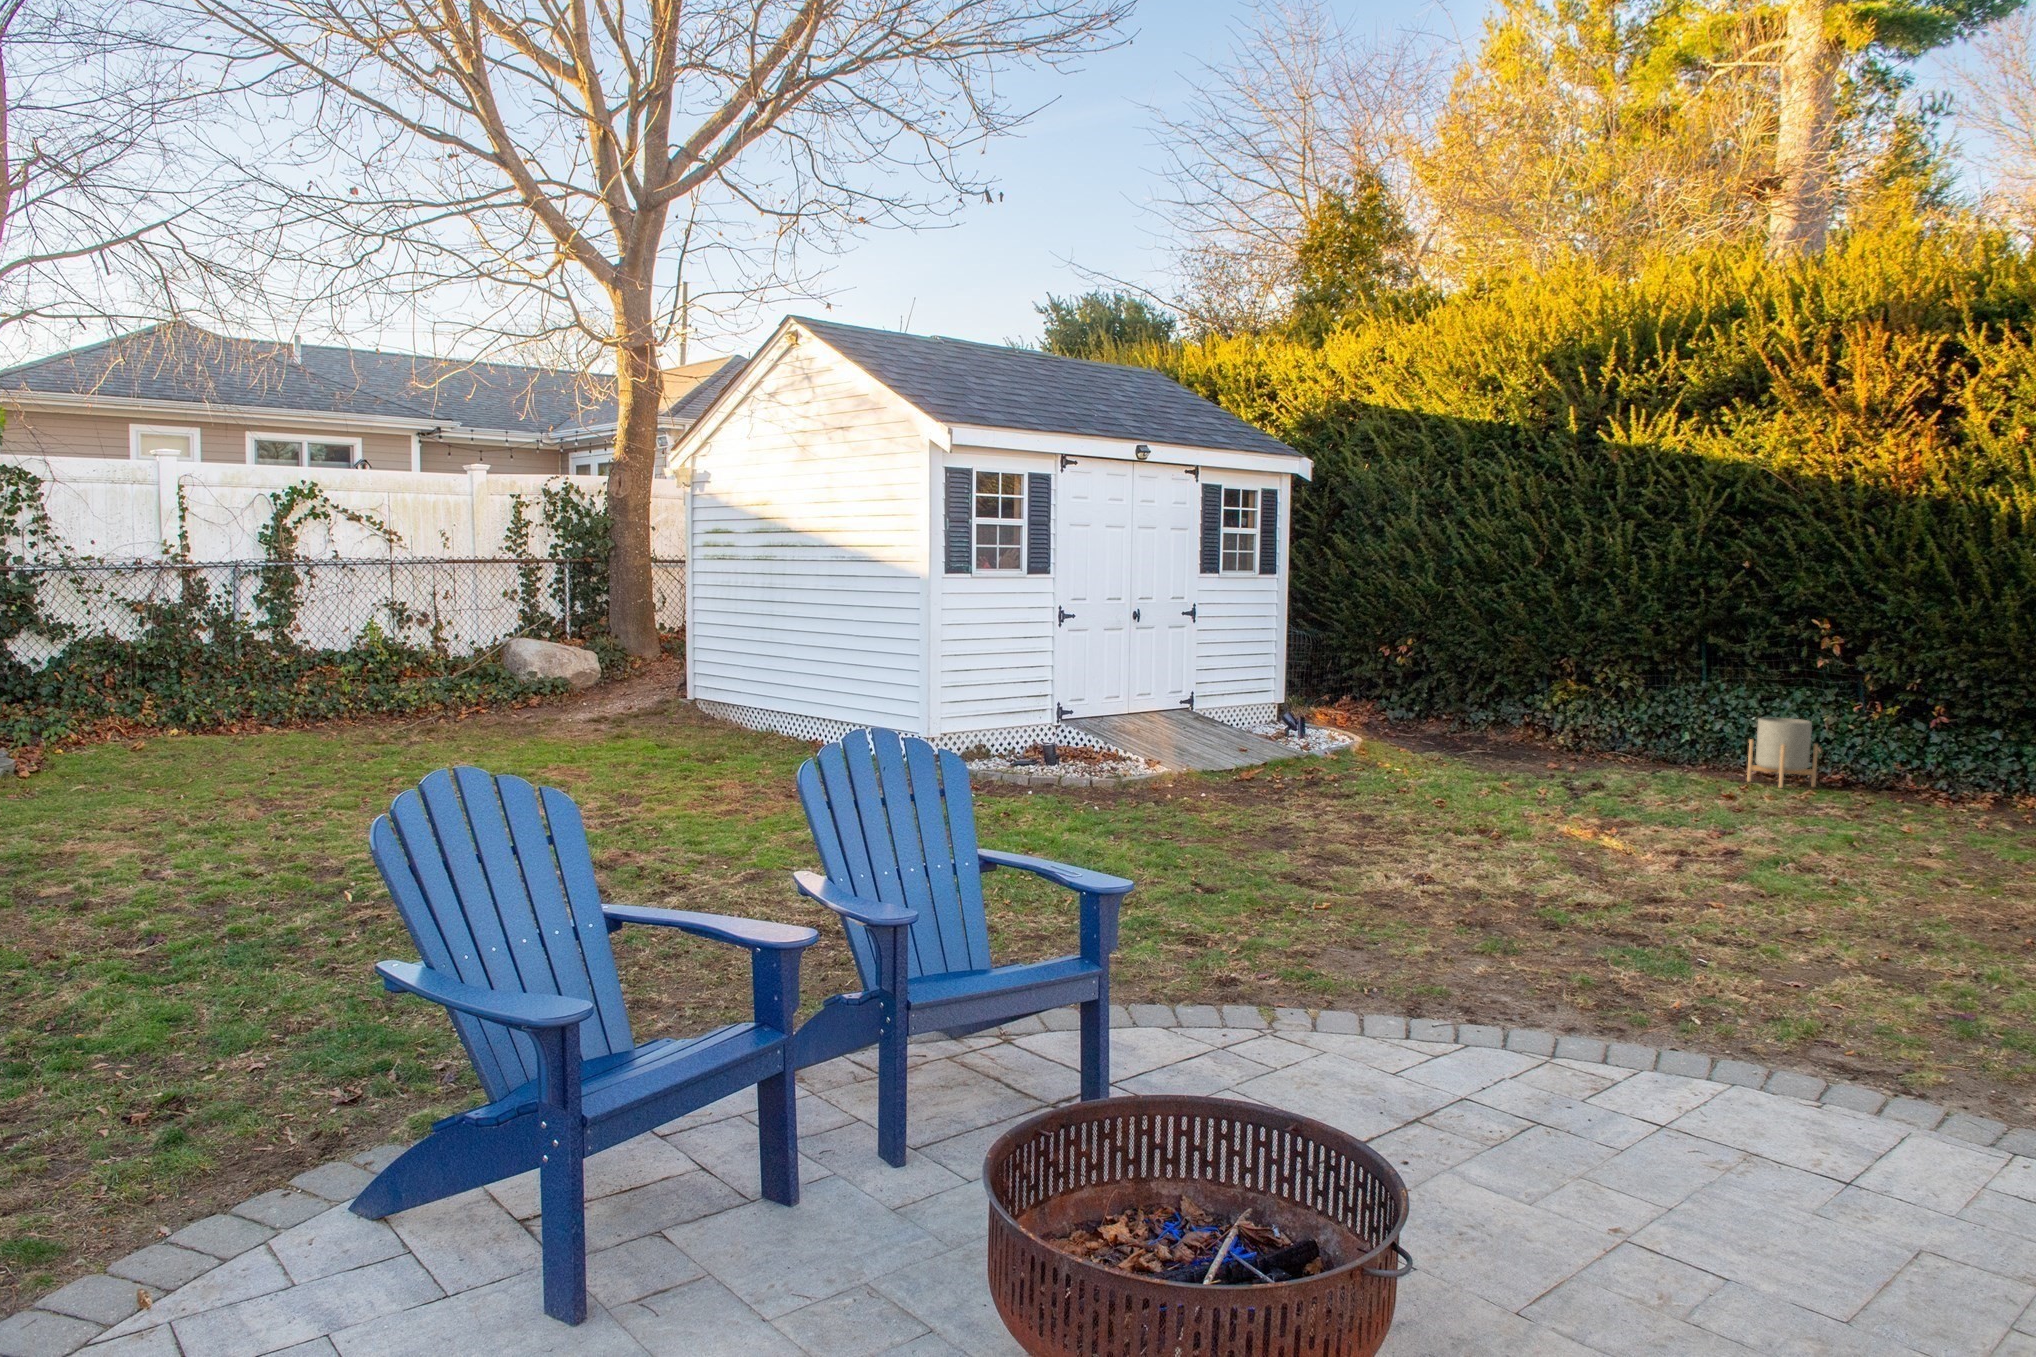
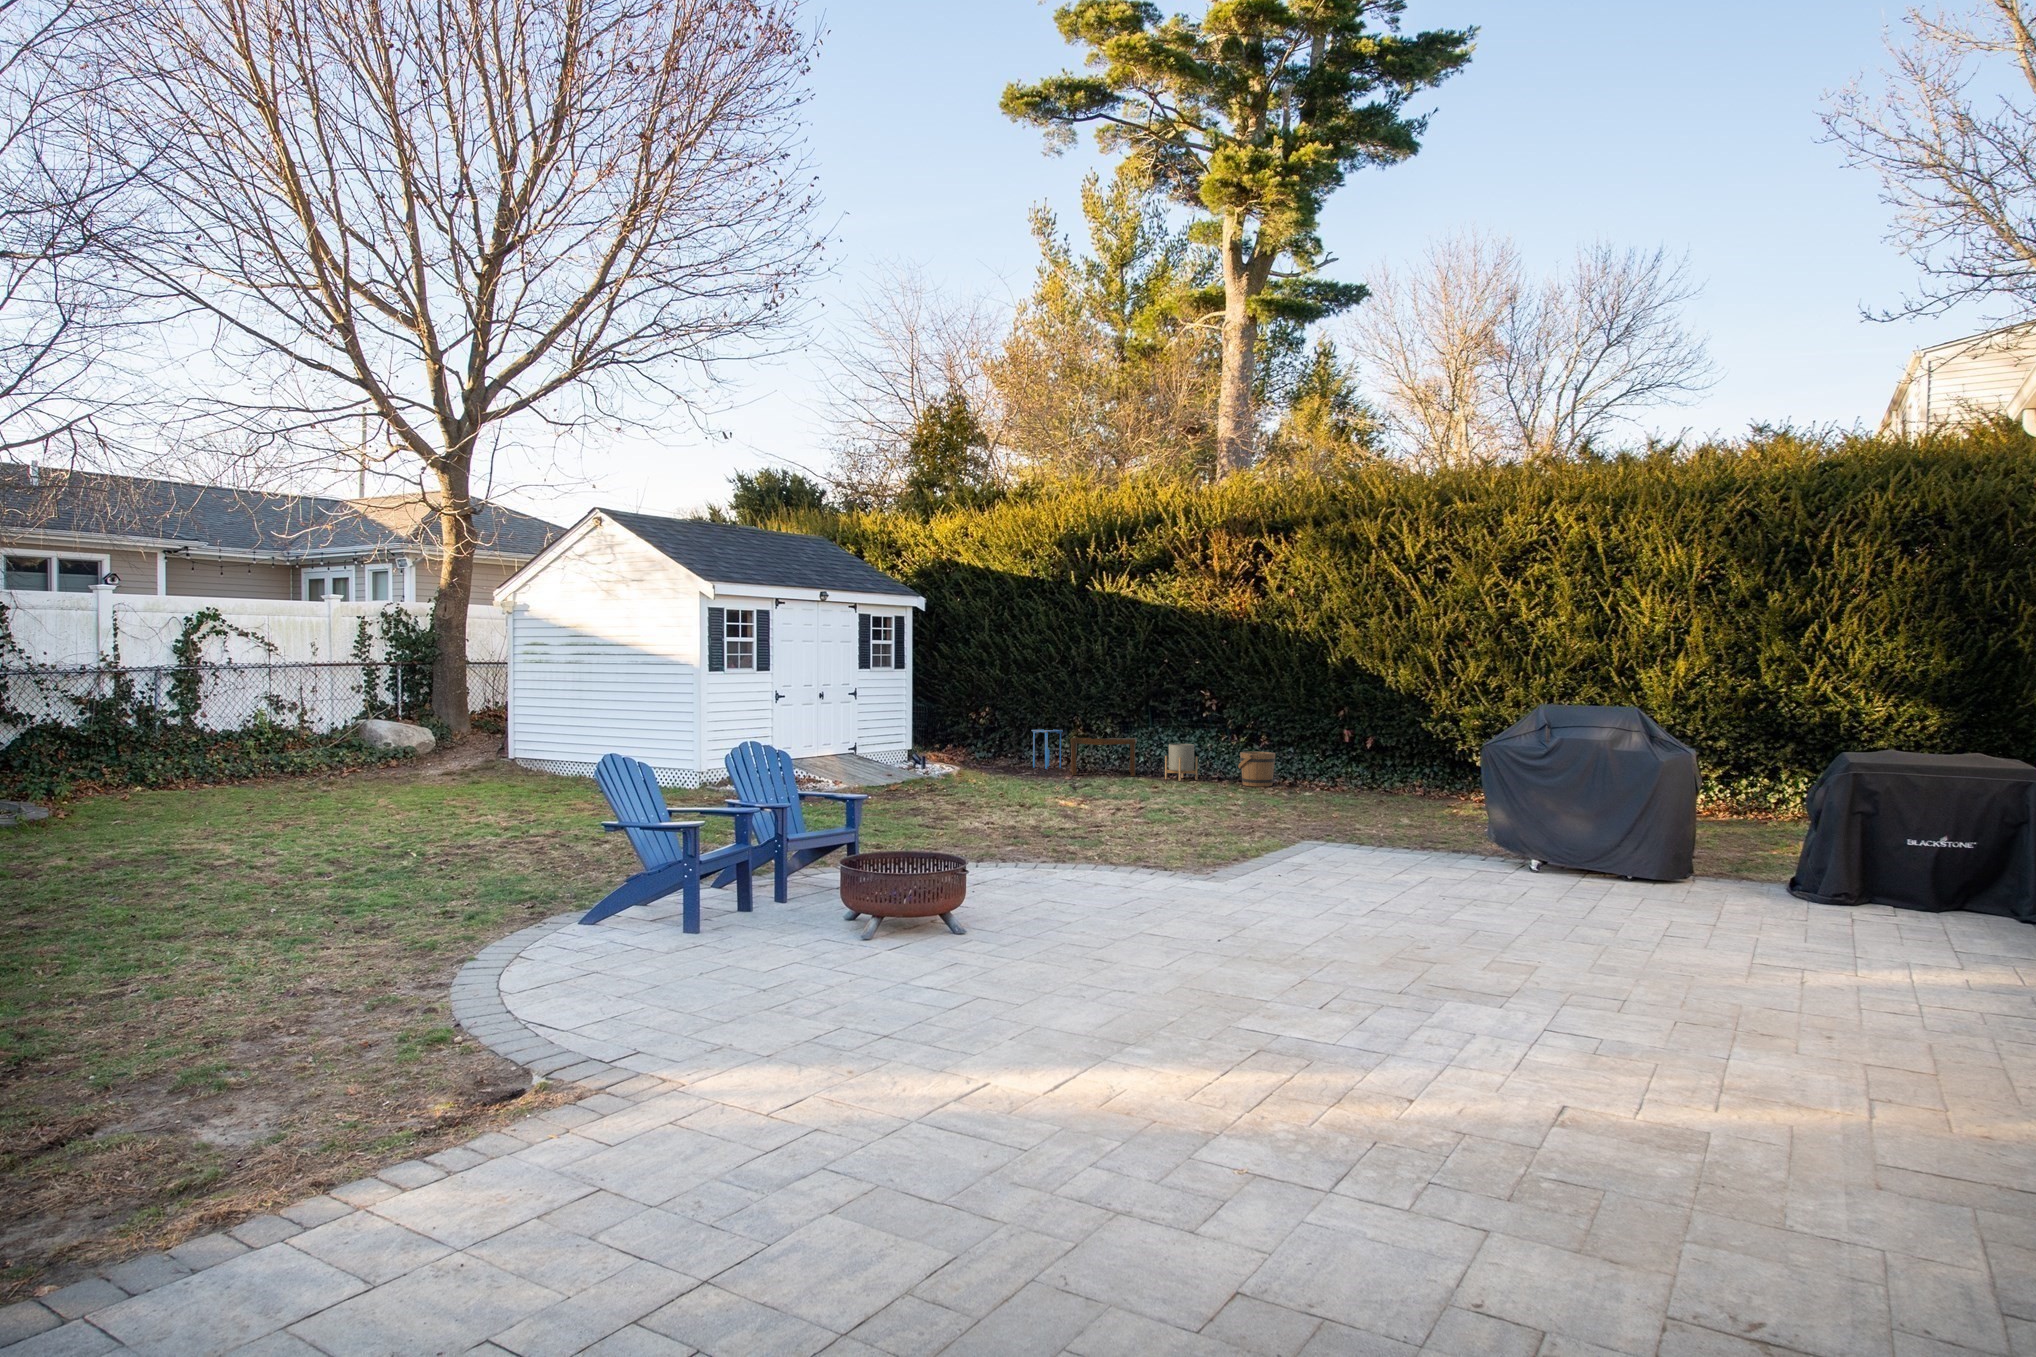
side table: none [1483,680,1543,748] -> present [1031,729,1063,769]
bench: none [1556,698,1688,772] -> present [1070,738,1137,776]
bucket: none [1913,741,2003,812] -> present [1238,751,1276,787]

